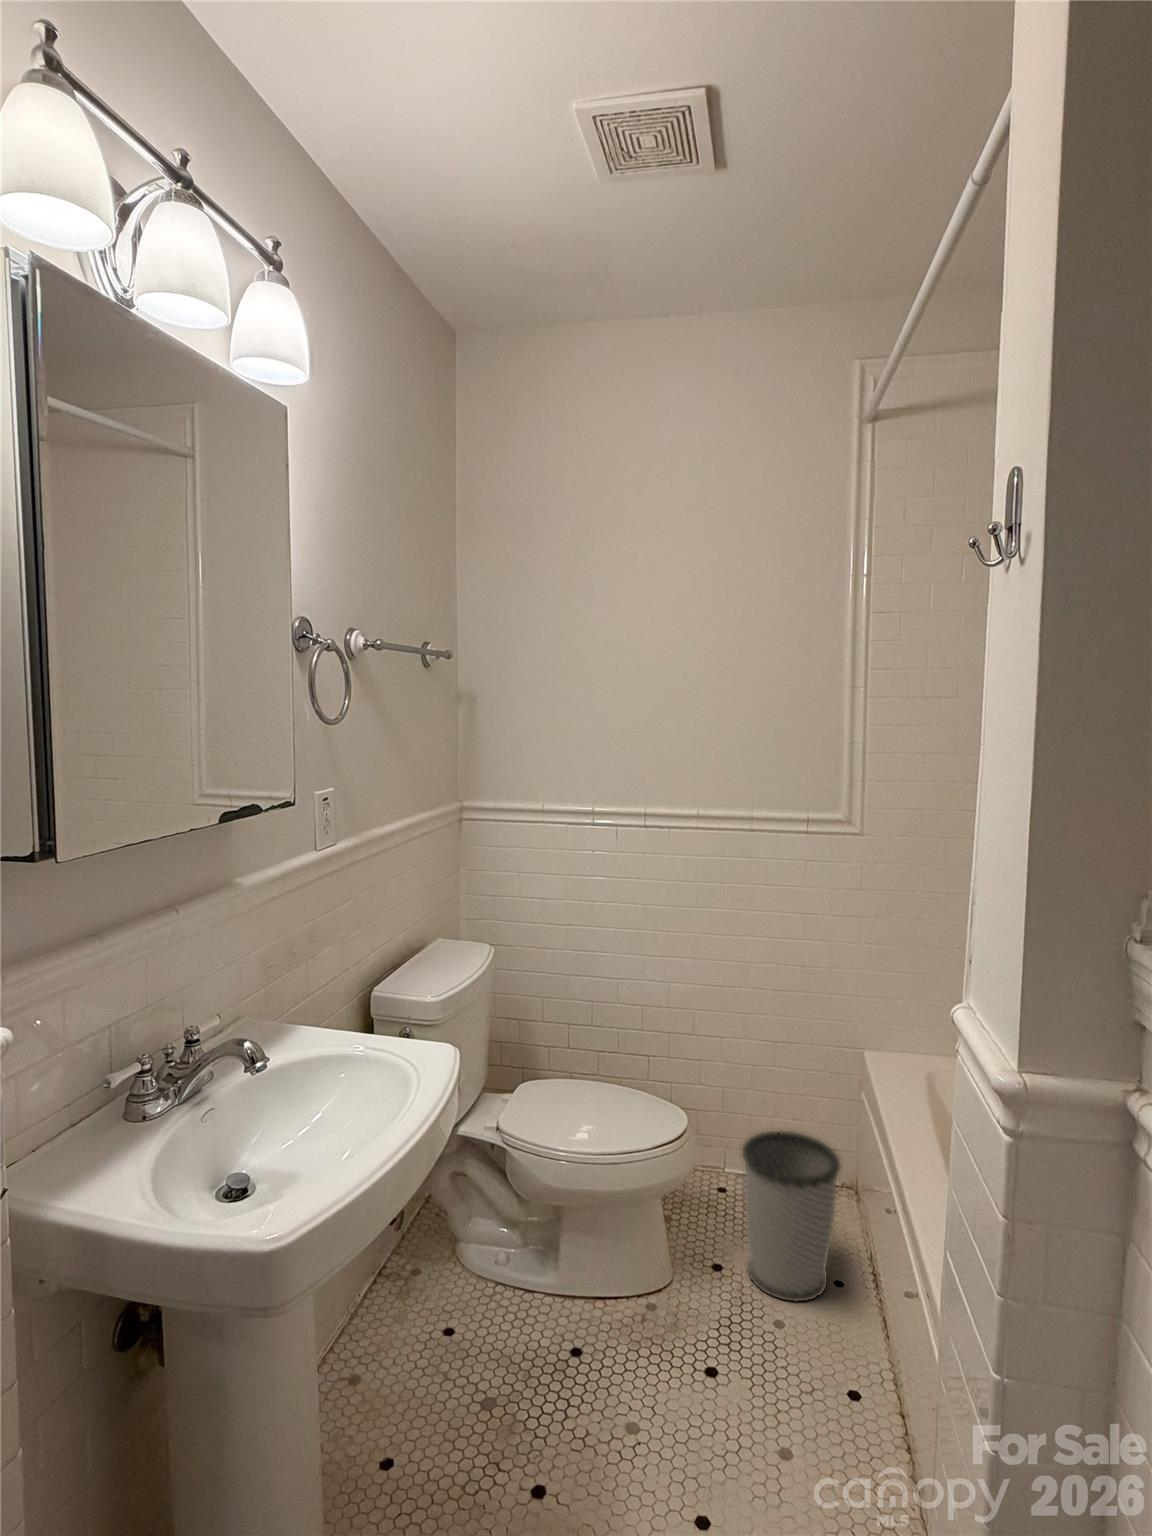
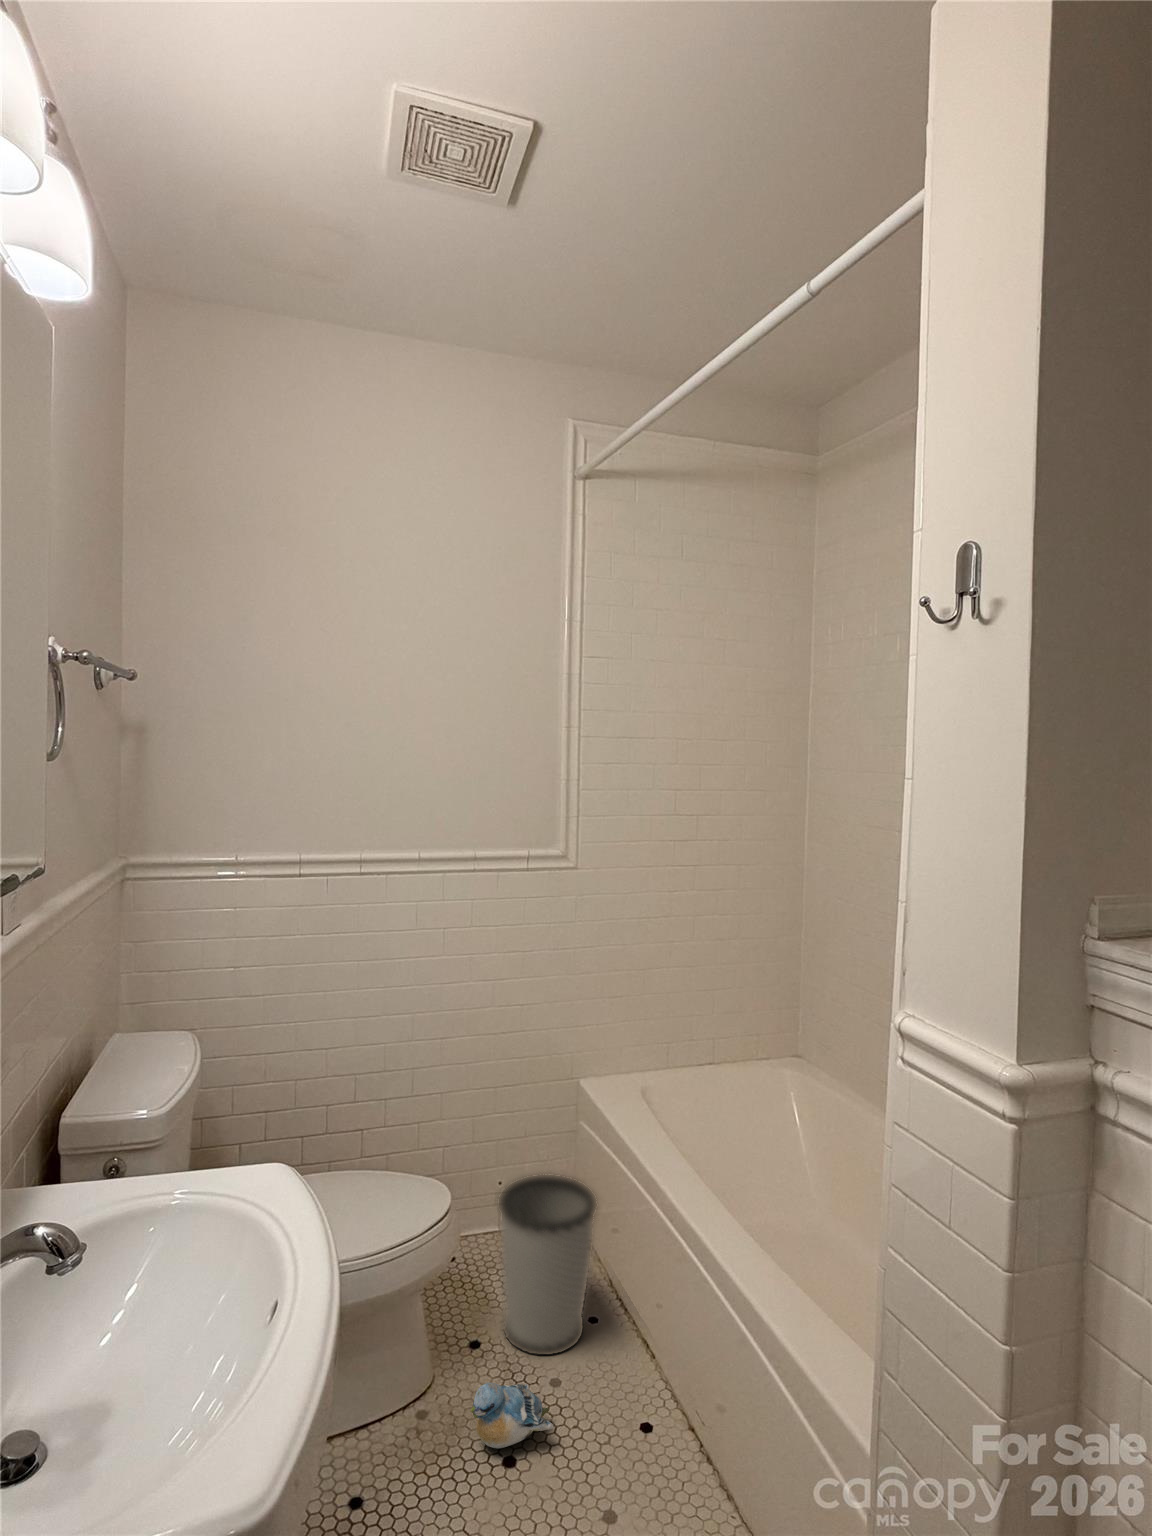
plush toy: none [679,1297,760,1359] -> present [471,1383,553,1448]

